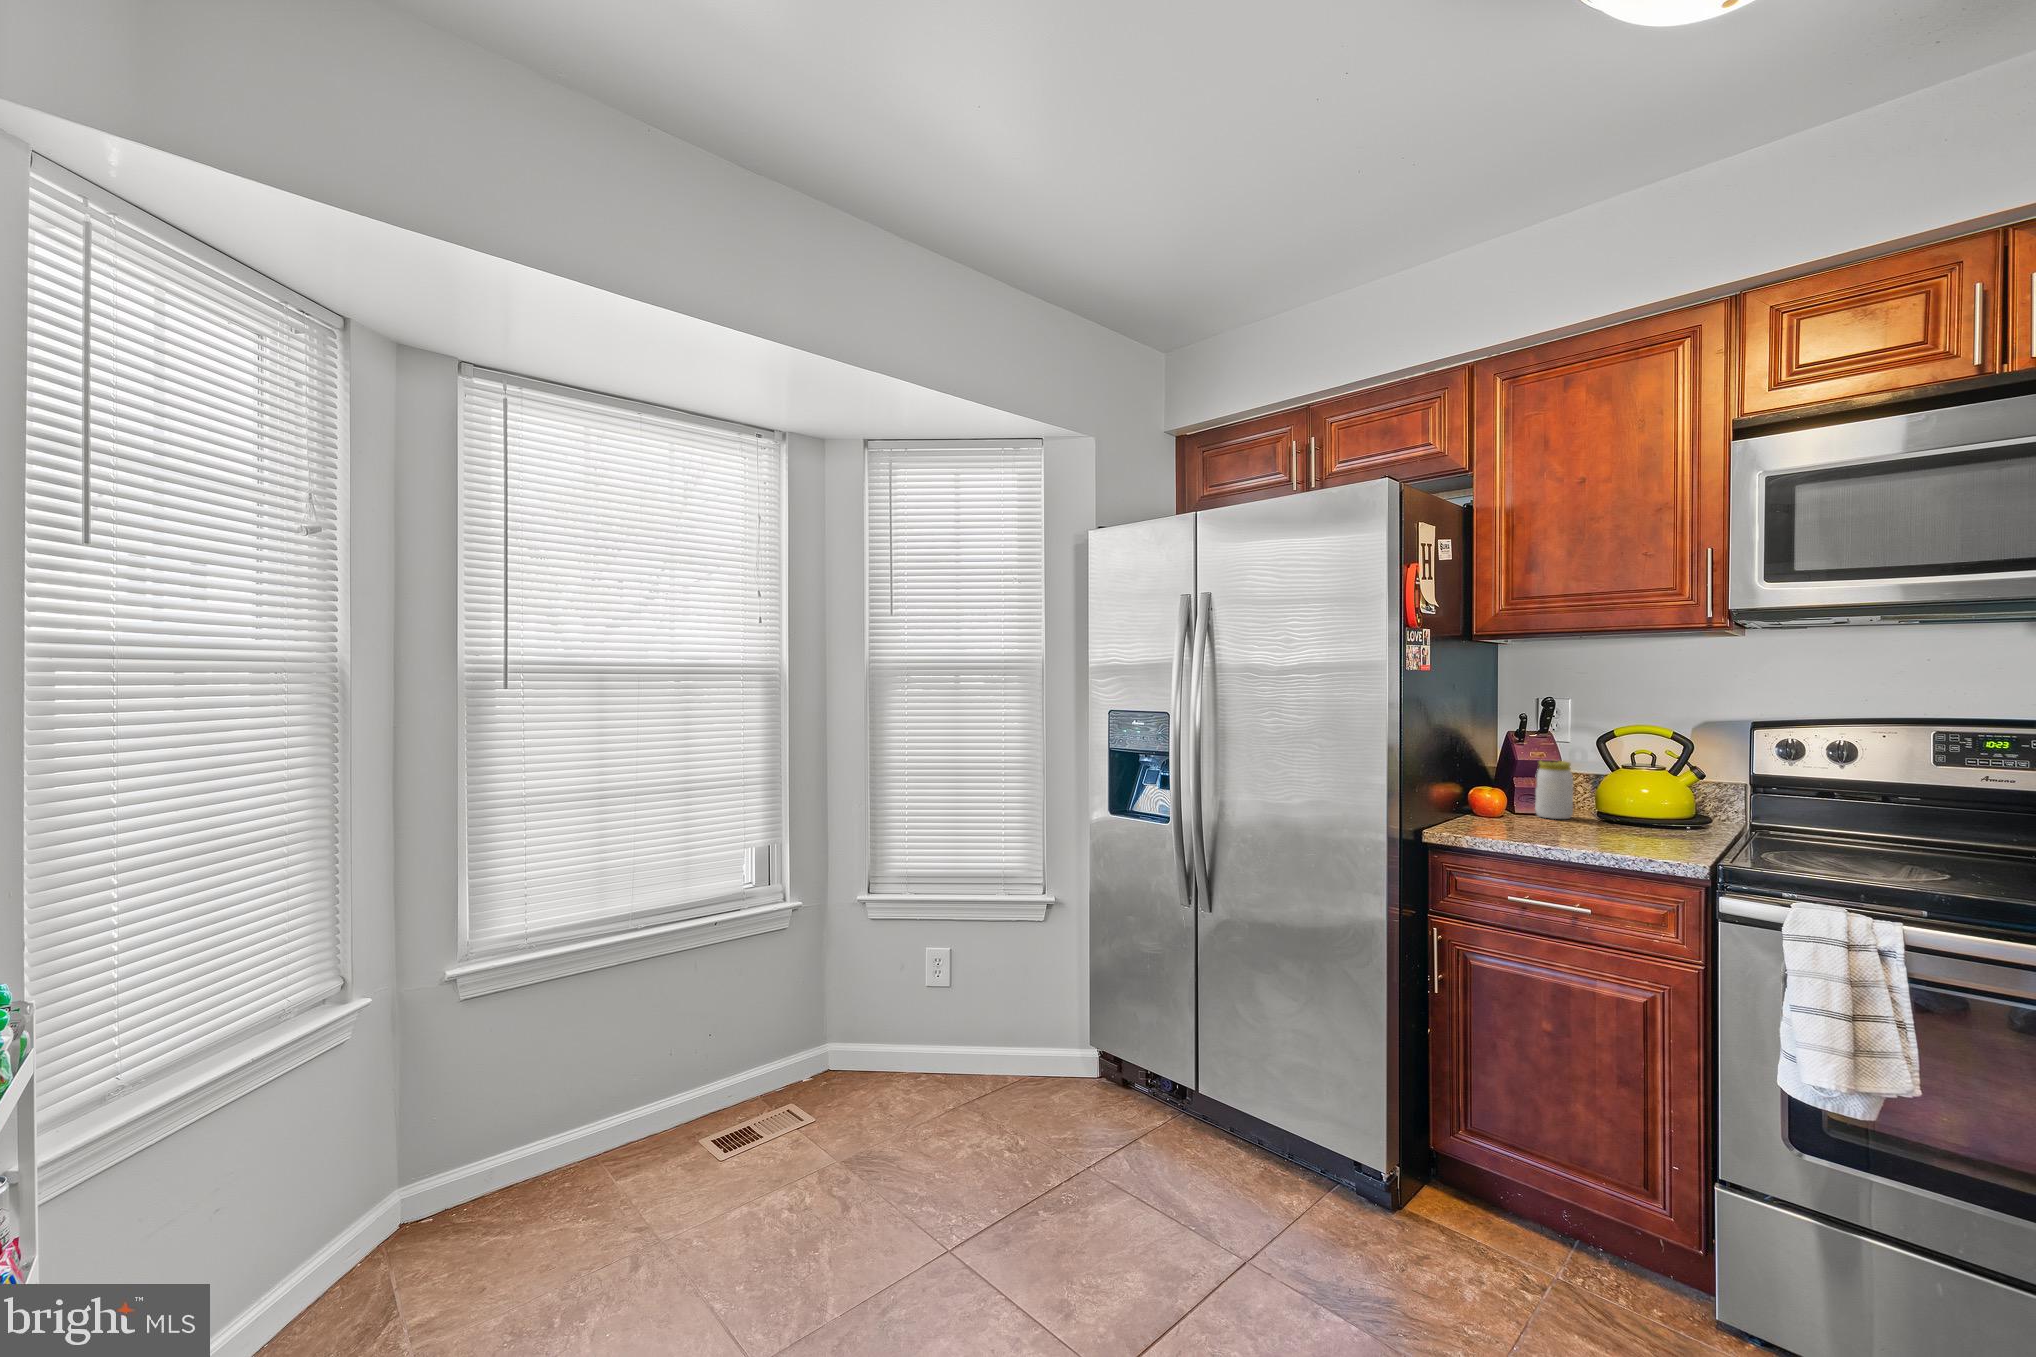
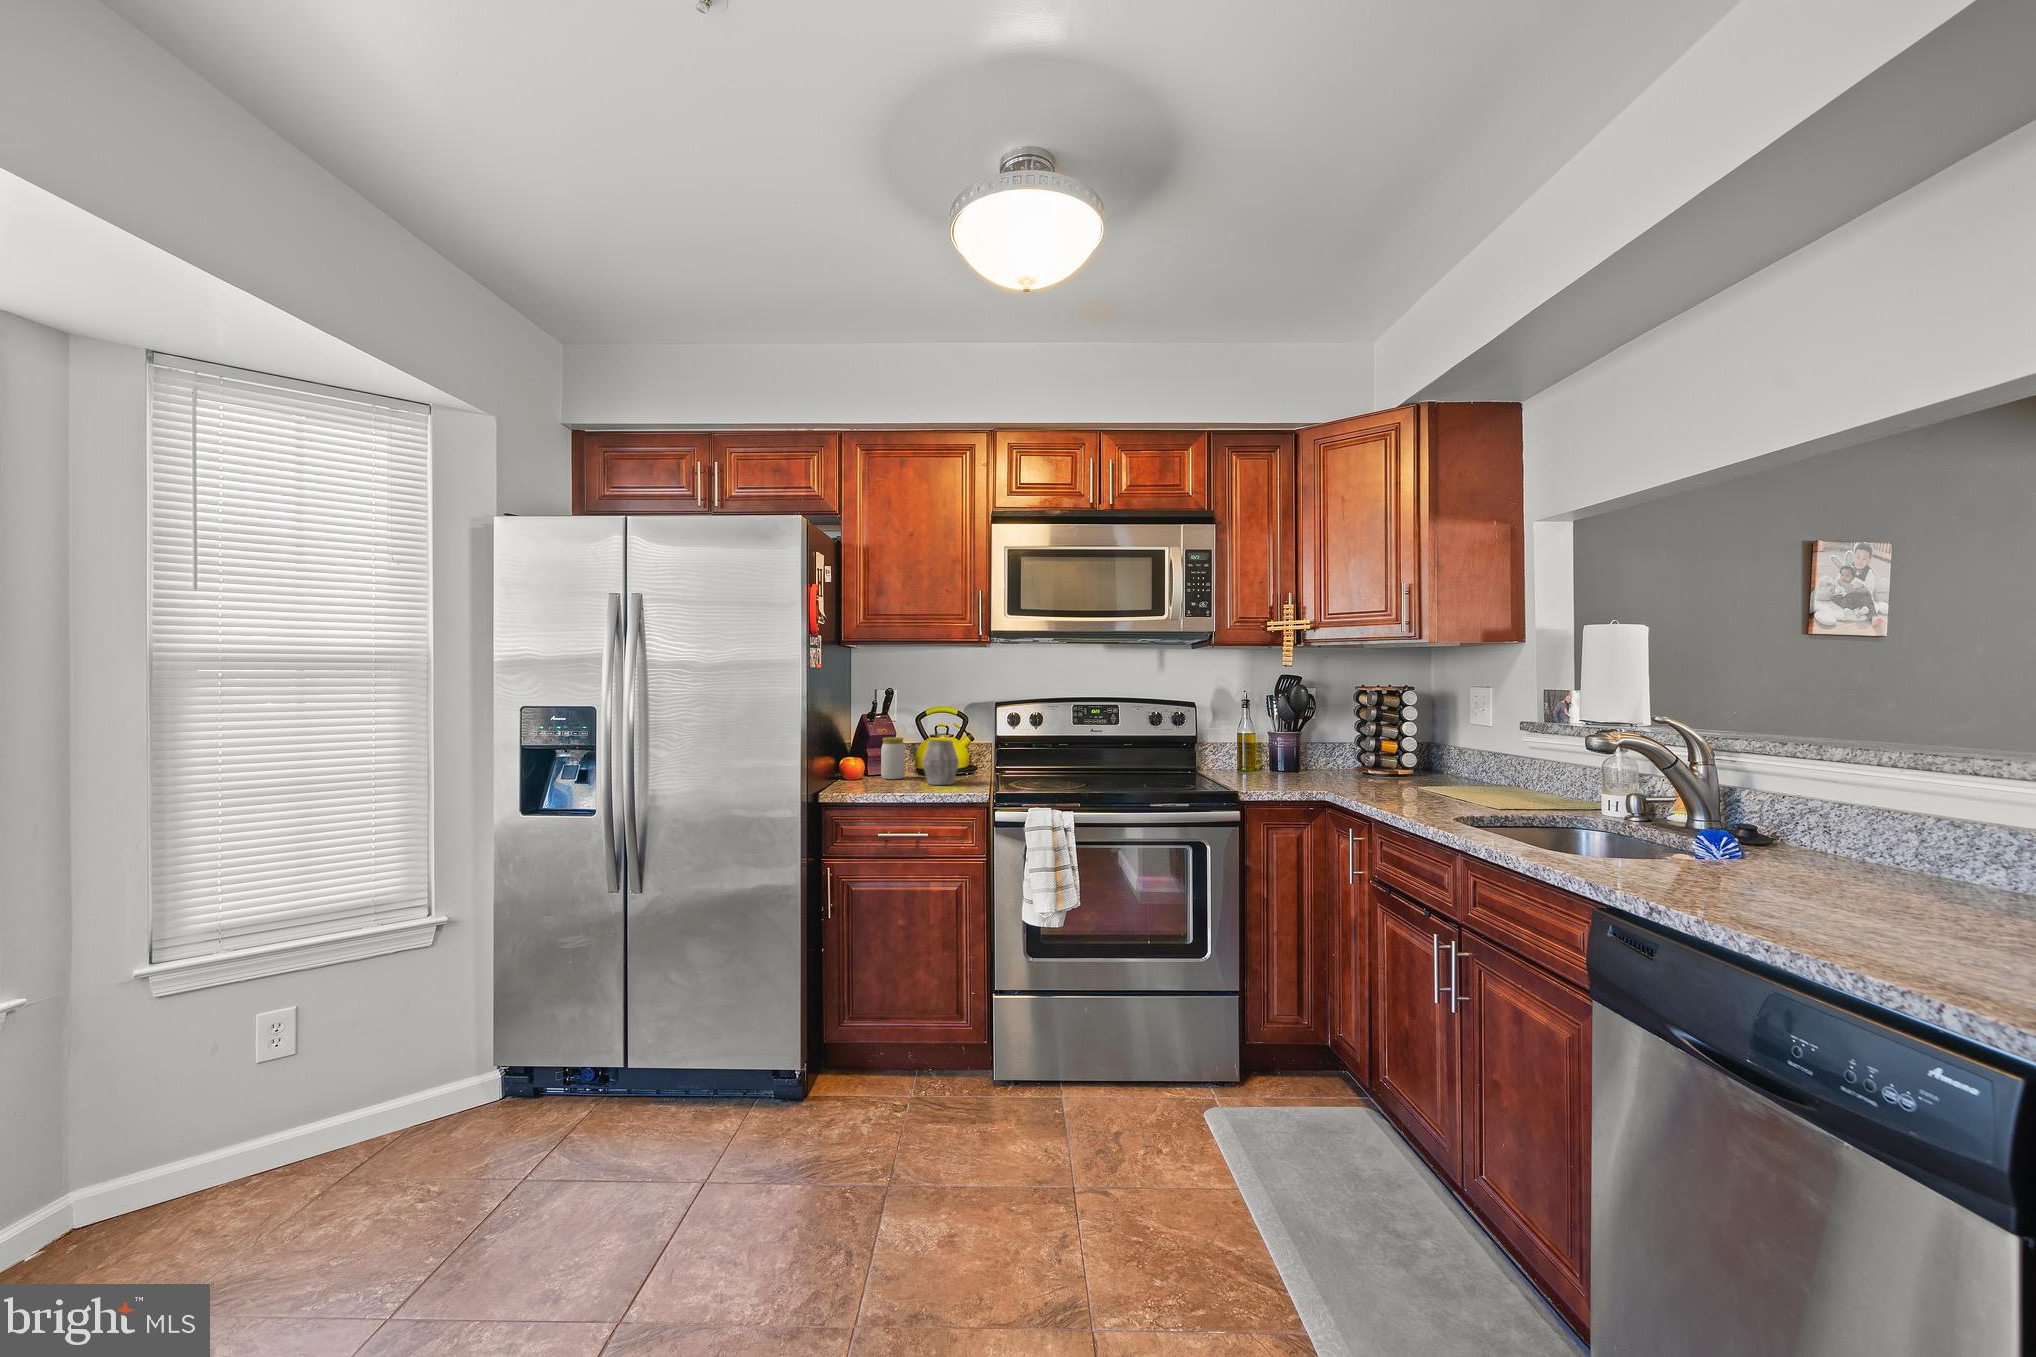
mug: none [1596,771,1660,839] -> present [923,740,959,785]

